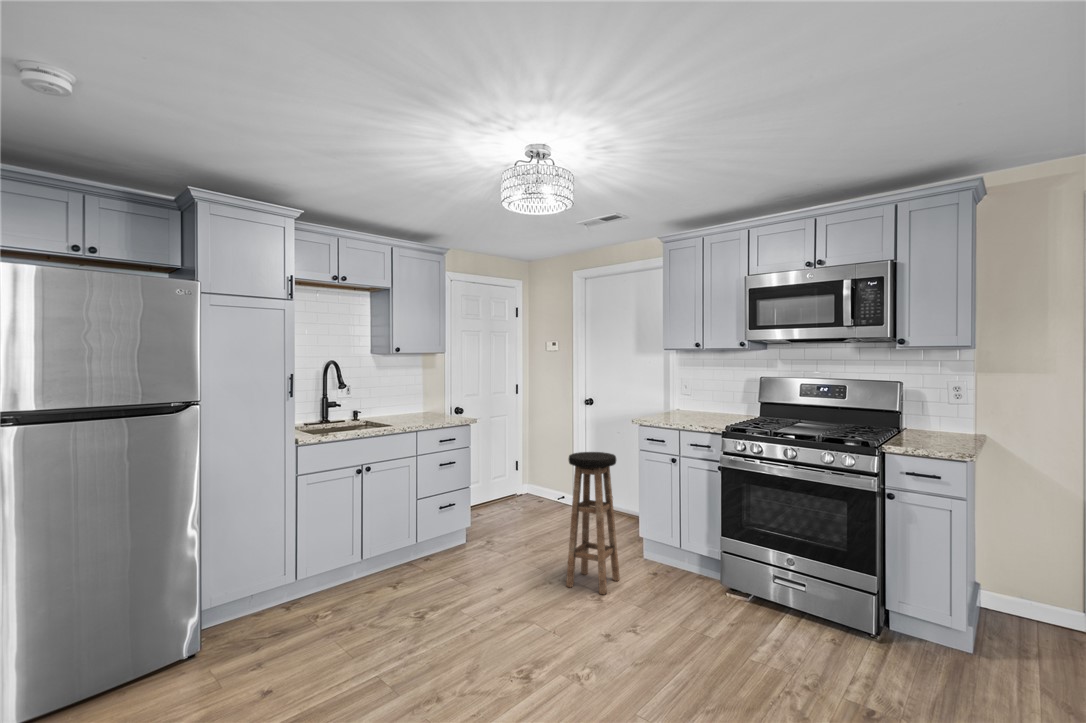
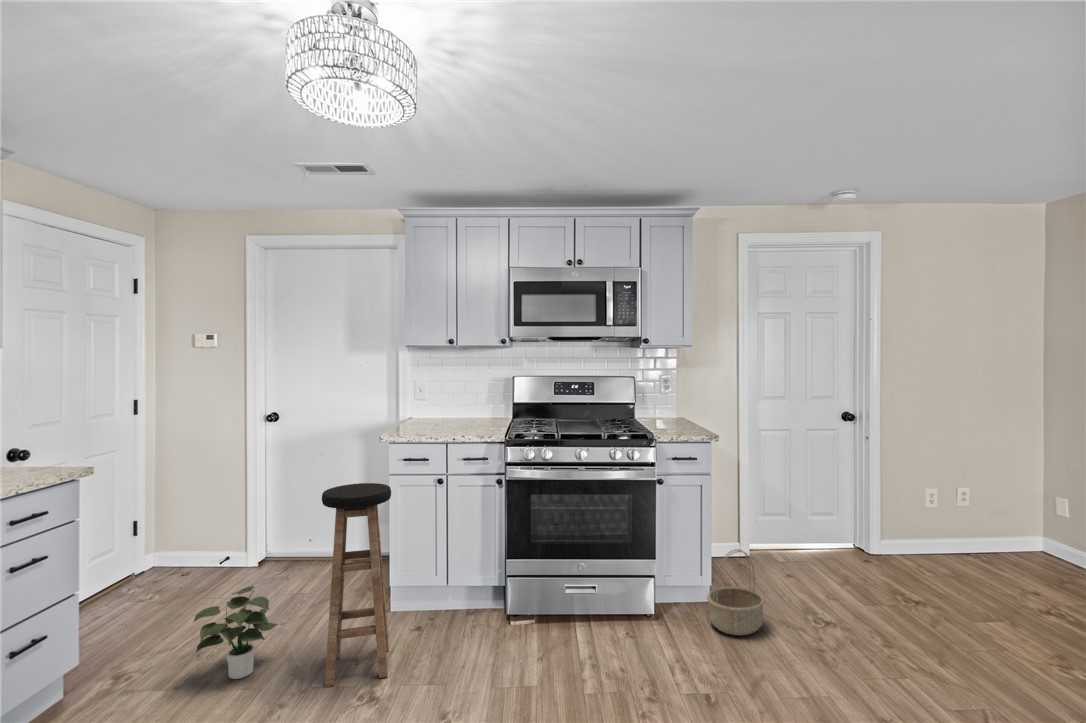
potted plant: none [505,511,554,567] -> present [194,586,278,679]
basket: none [931,588,1018,691] -> present [707,549,765,636]

